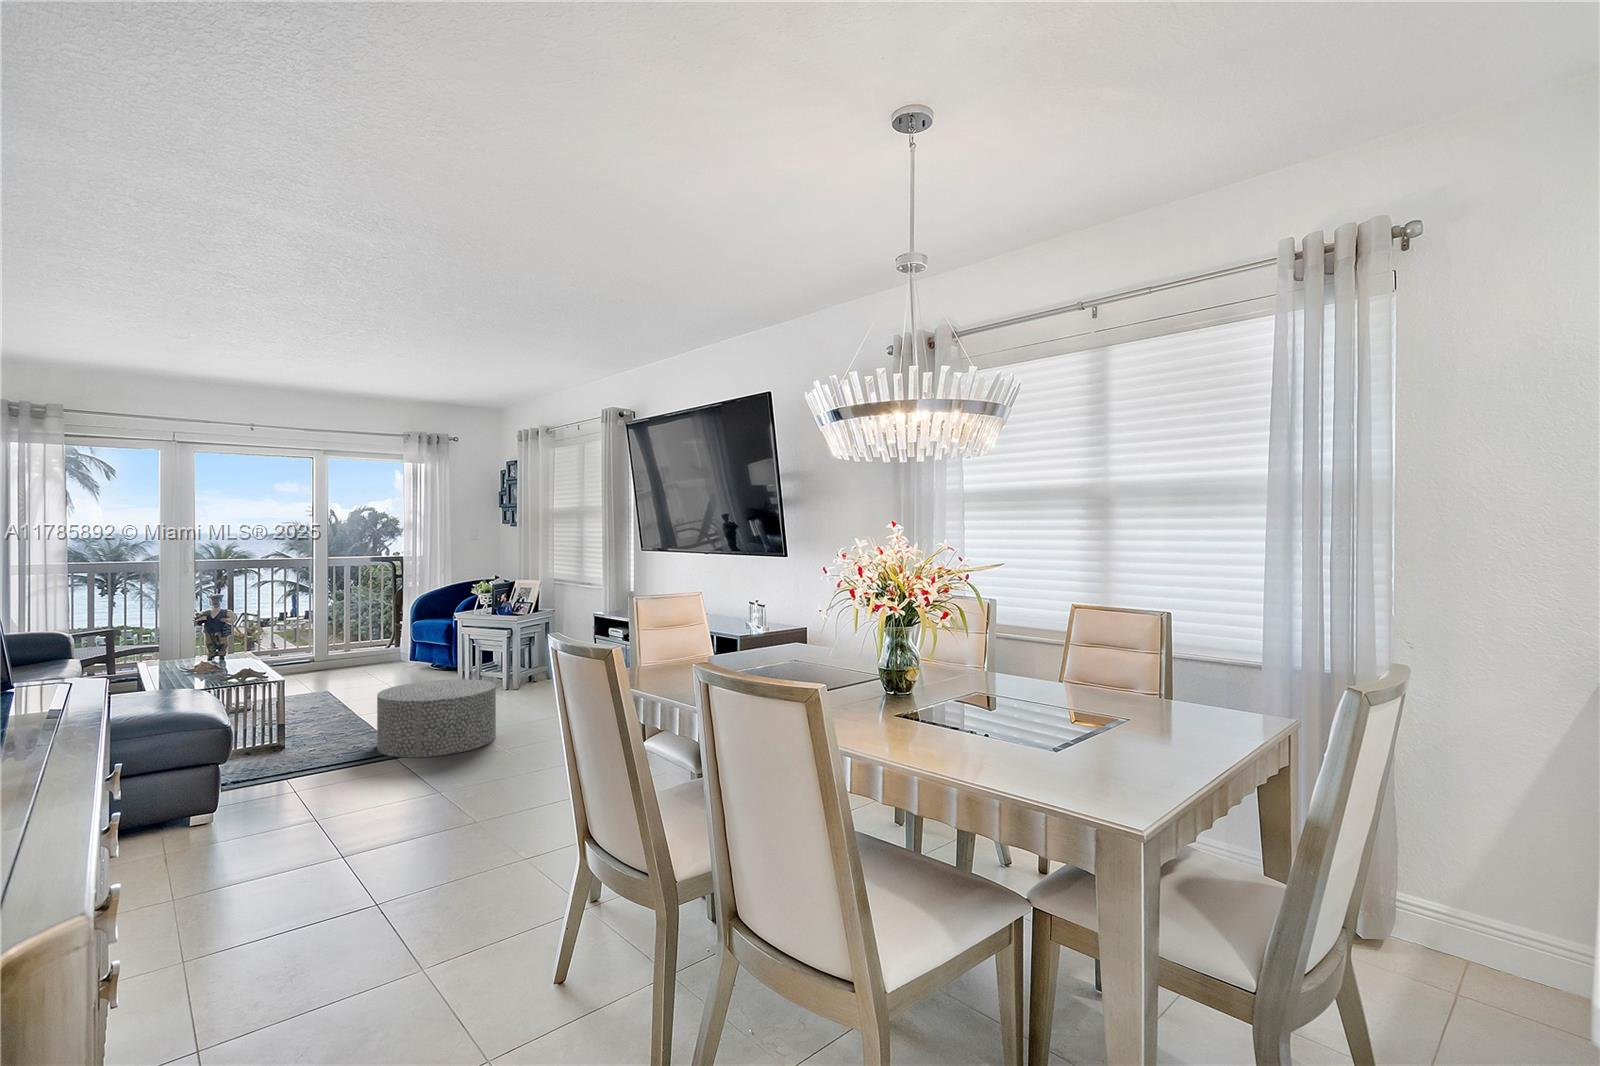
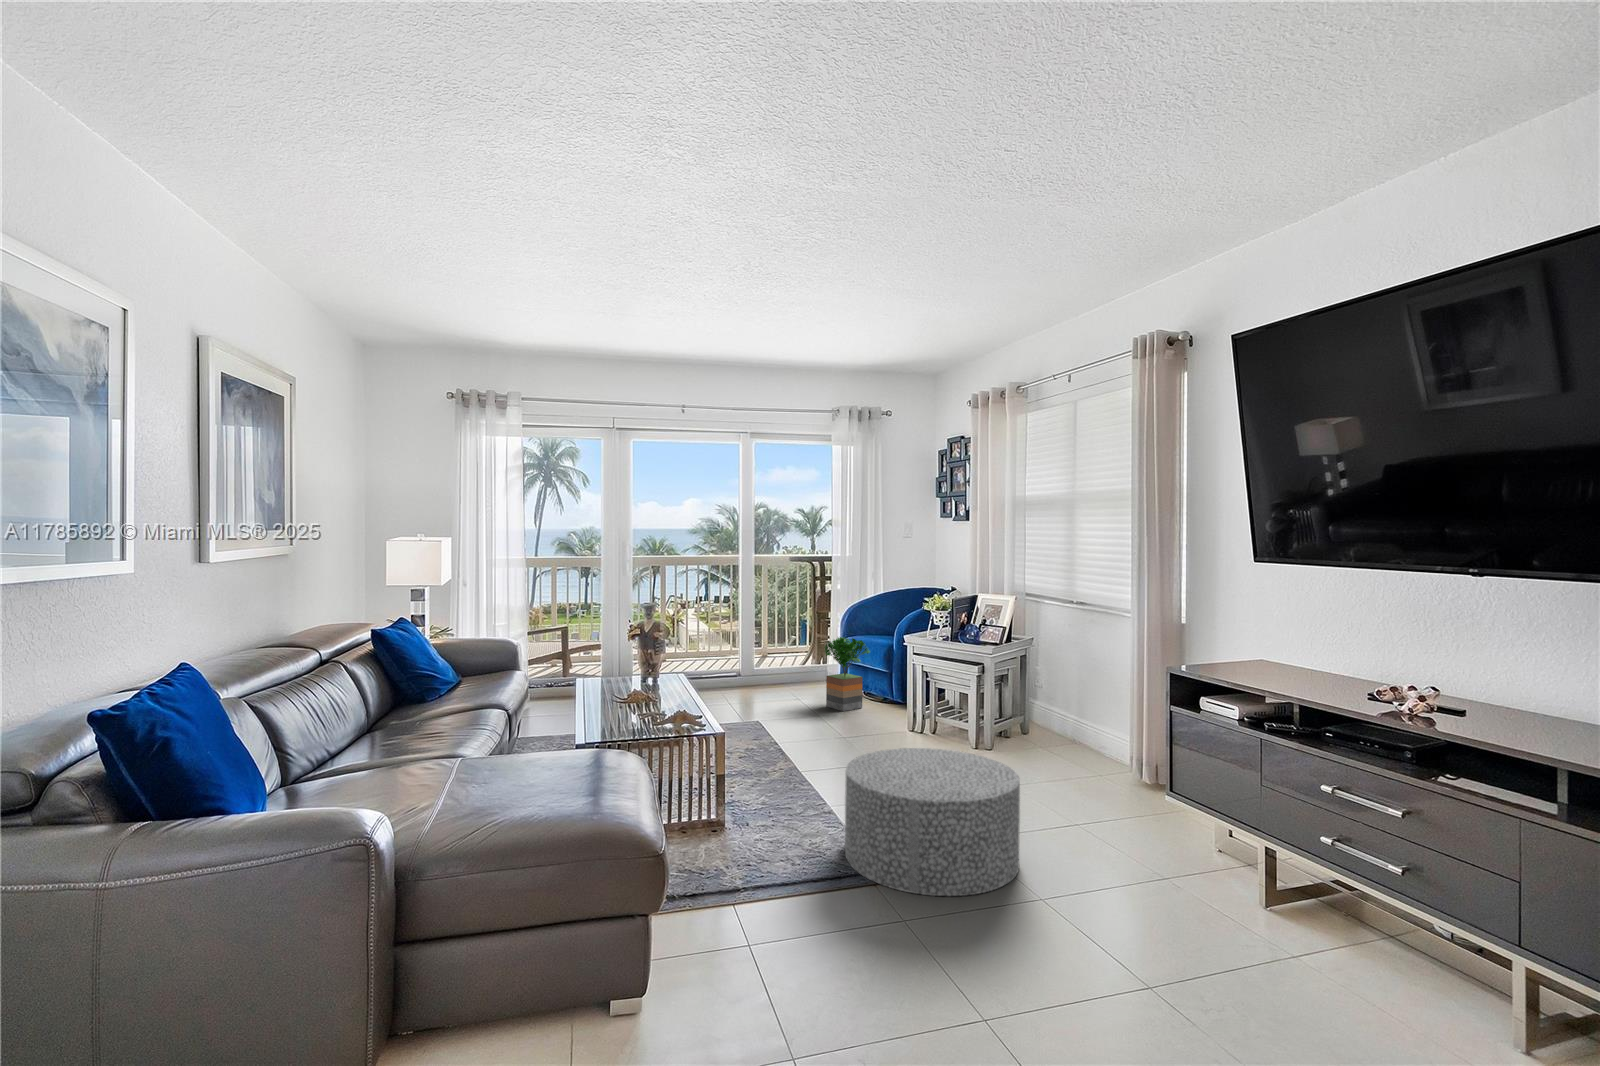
potted tree: none [388,620,433,678] -> present [824,637,870,711]

